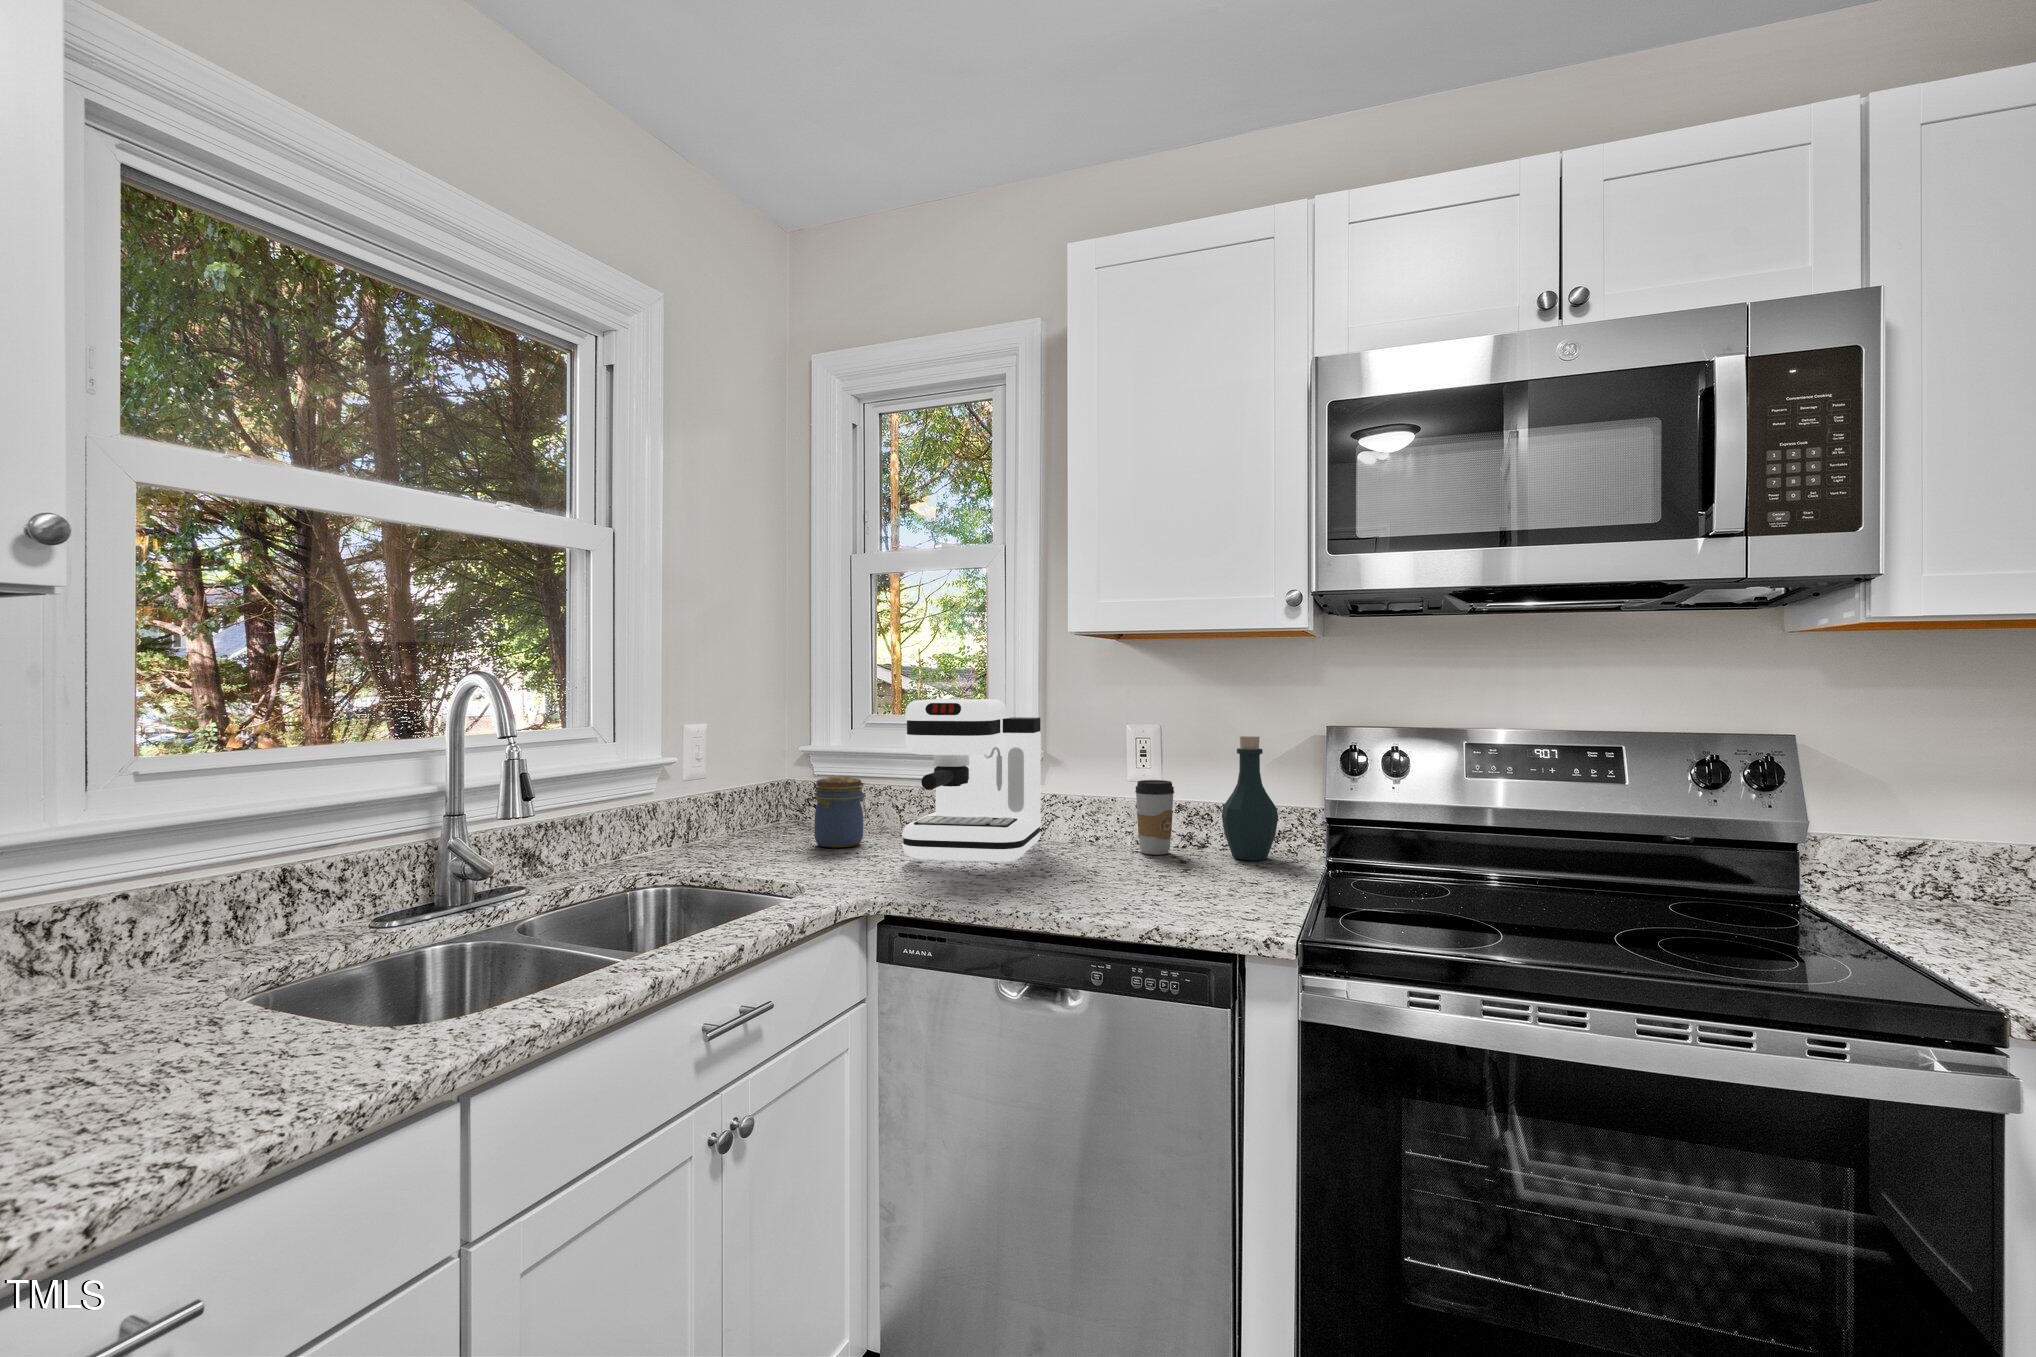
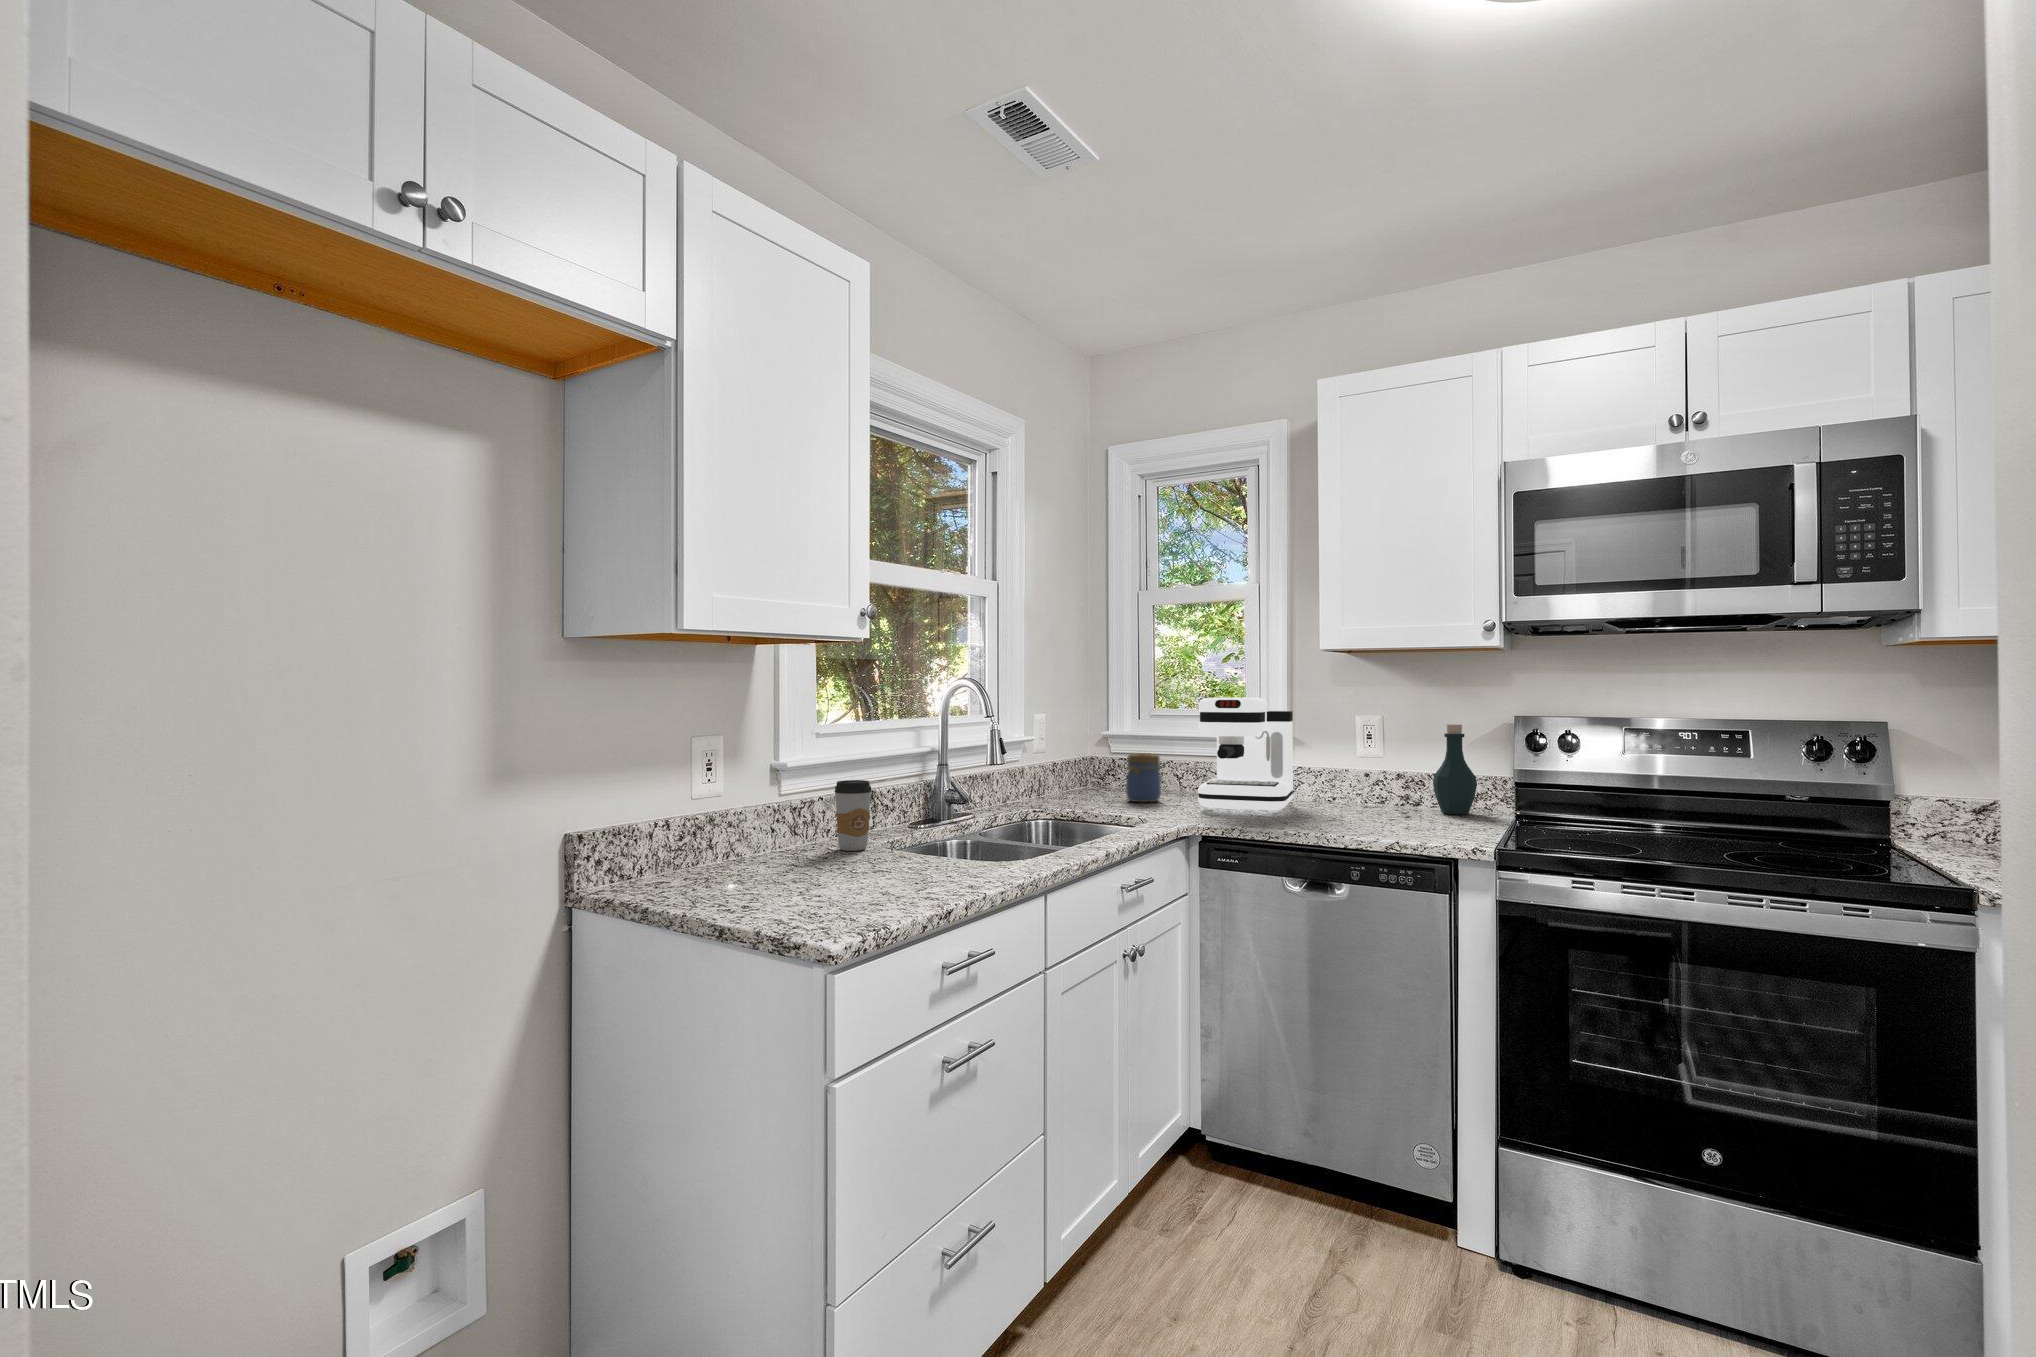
coffee cup: present [1135,780,1174,855] -> present [835,780,872,851]

